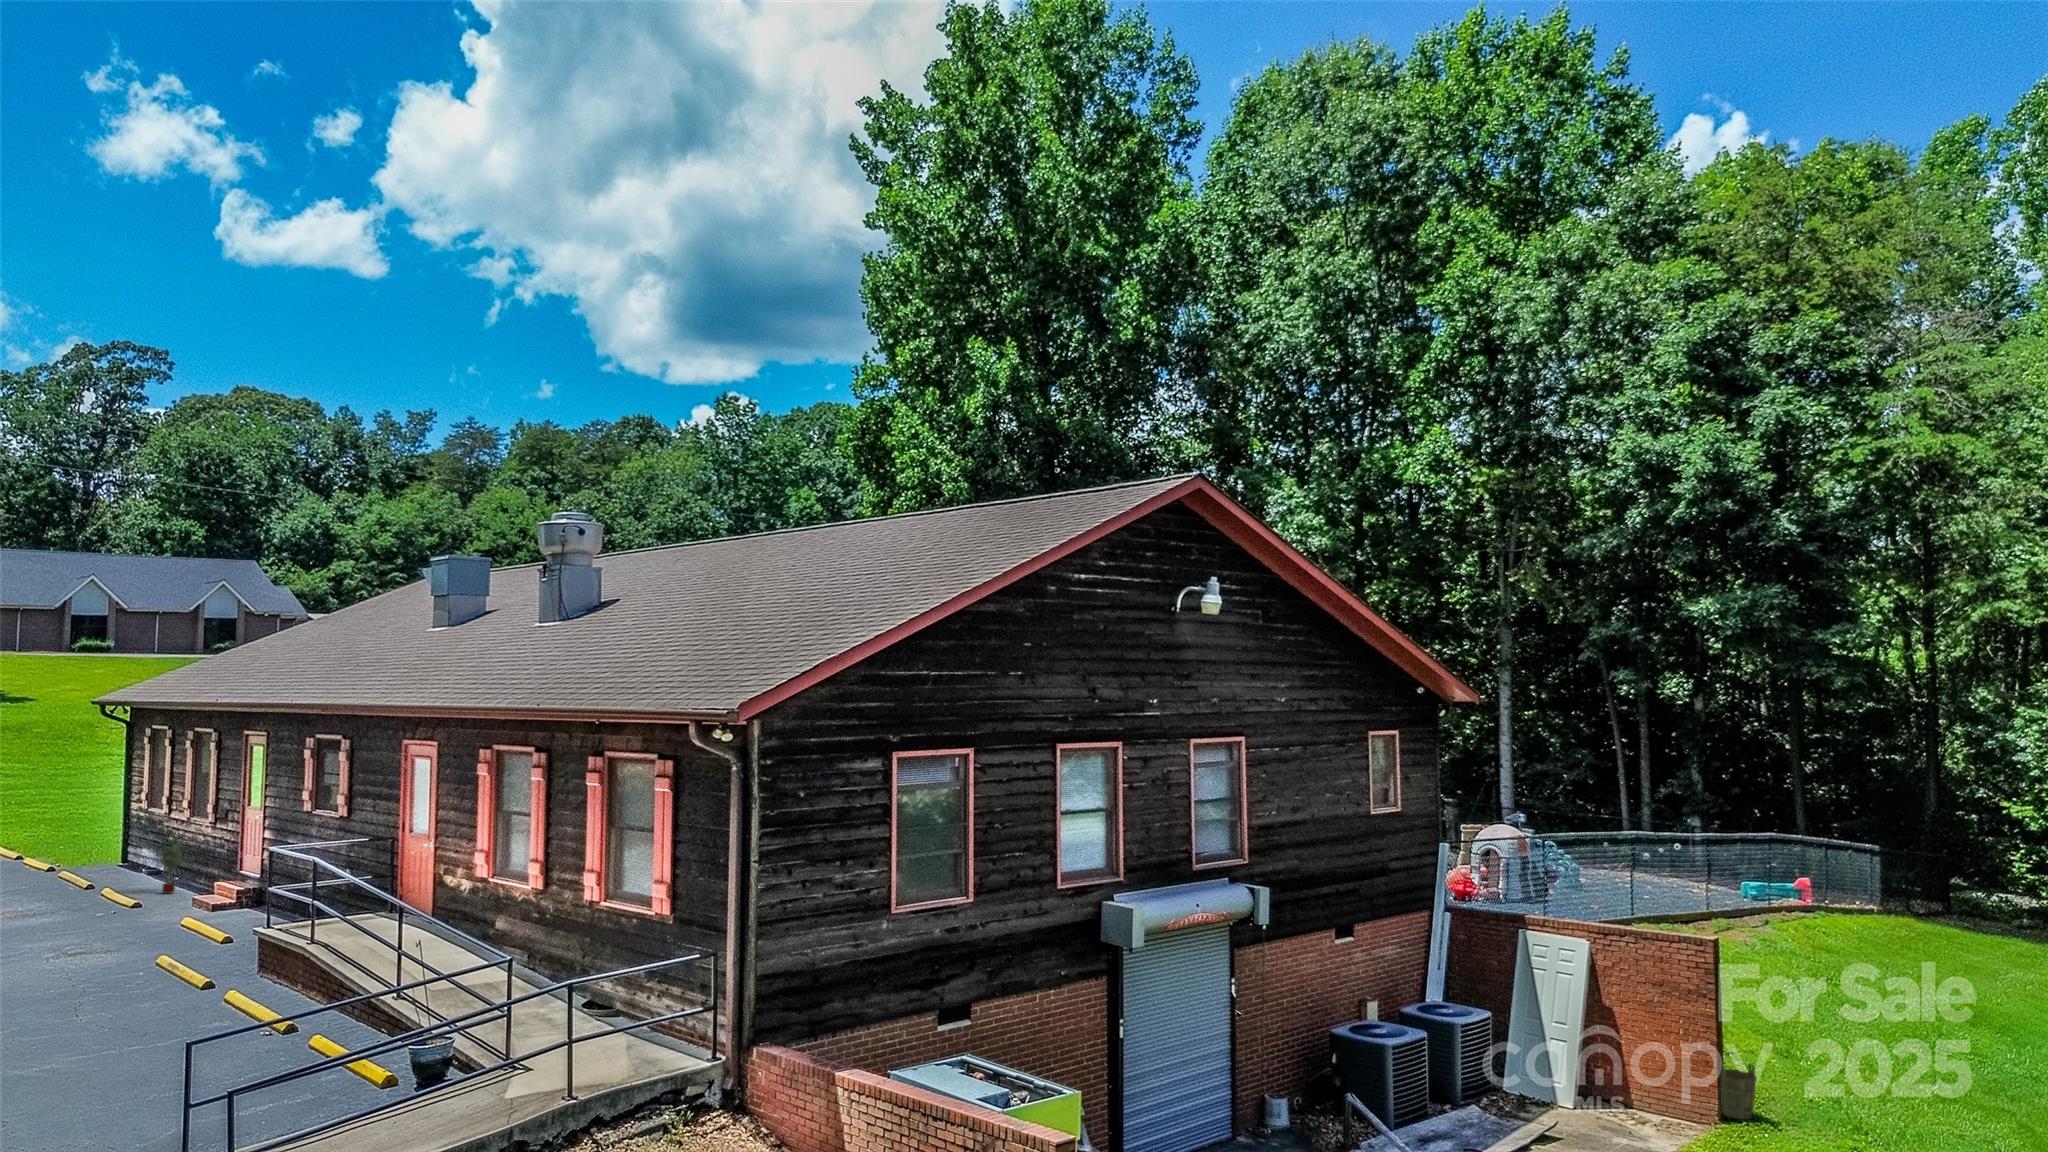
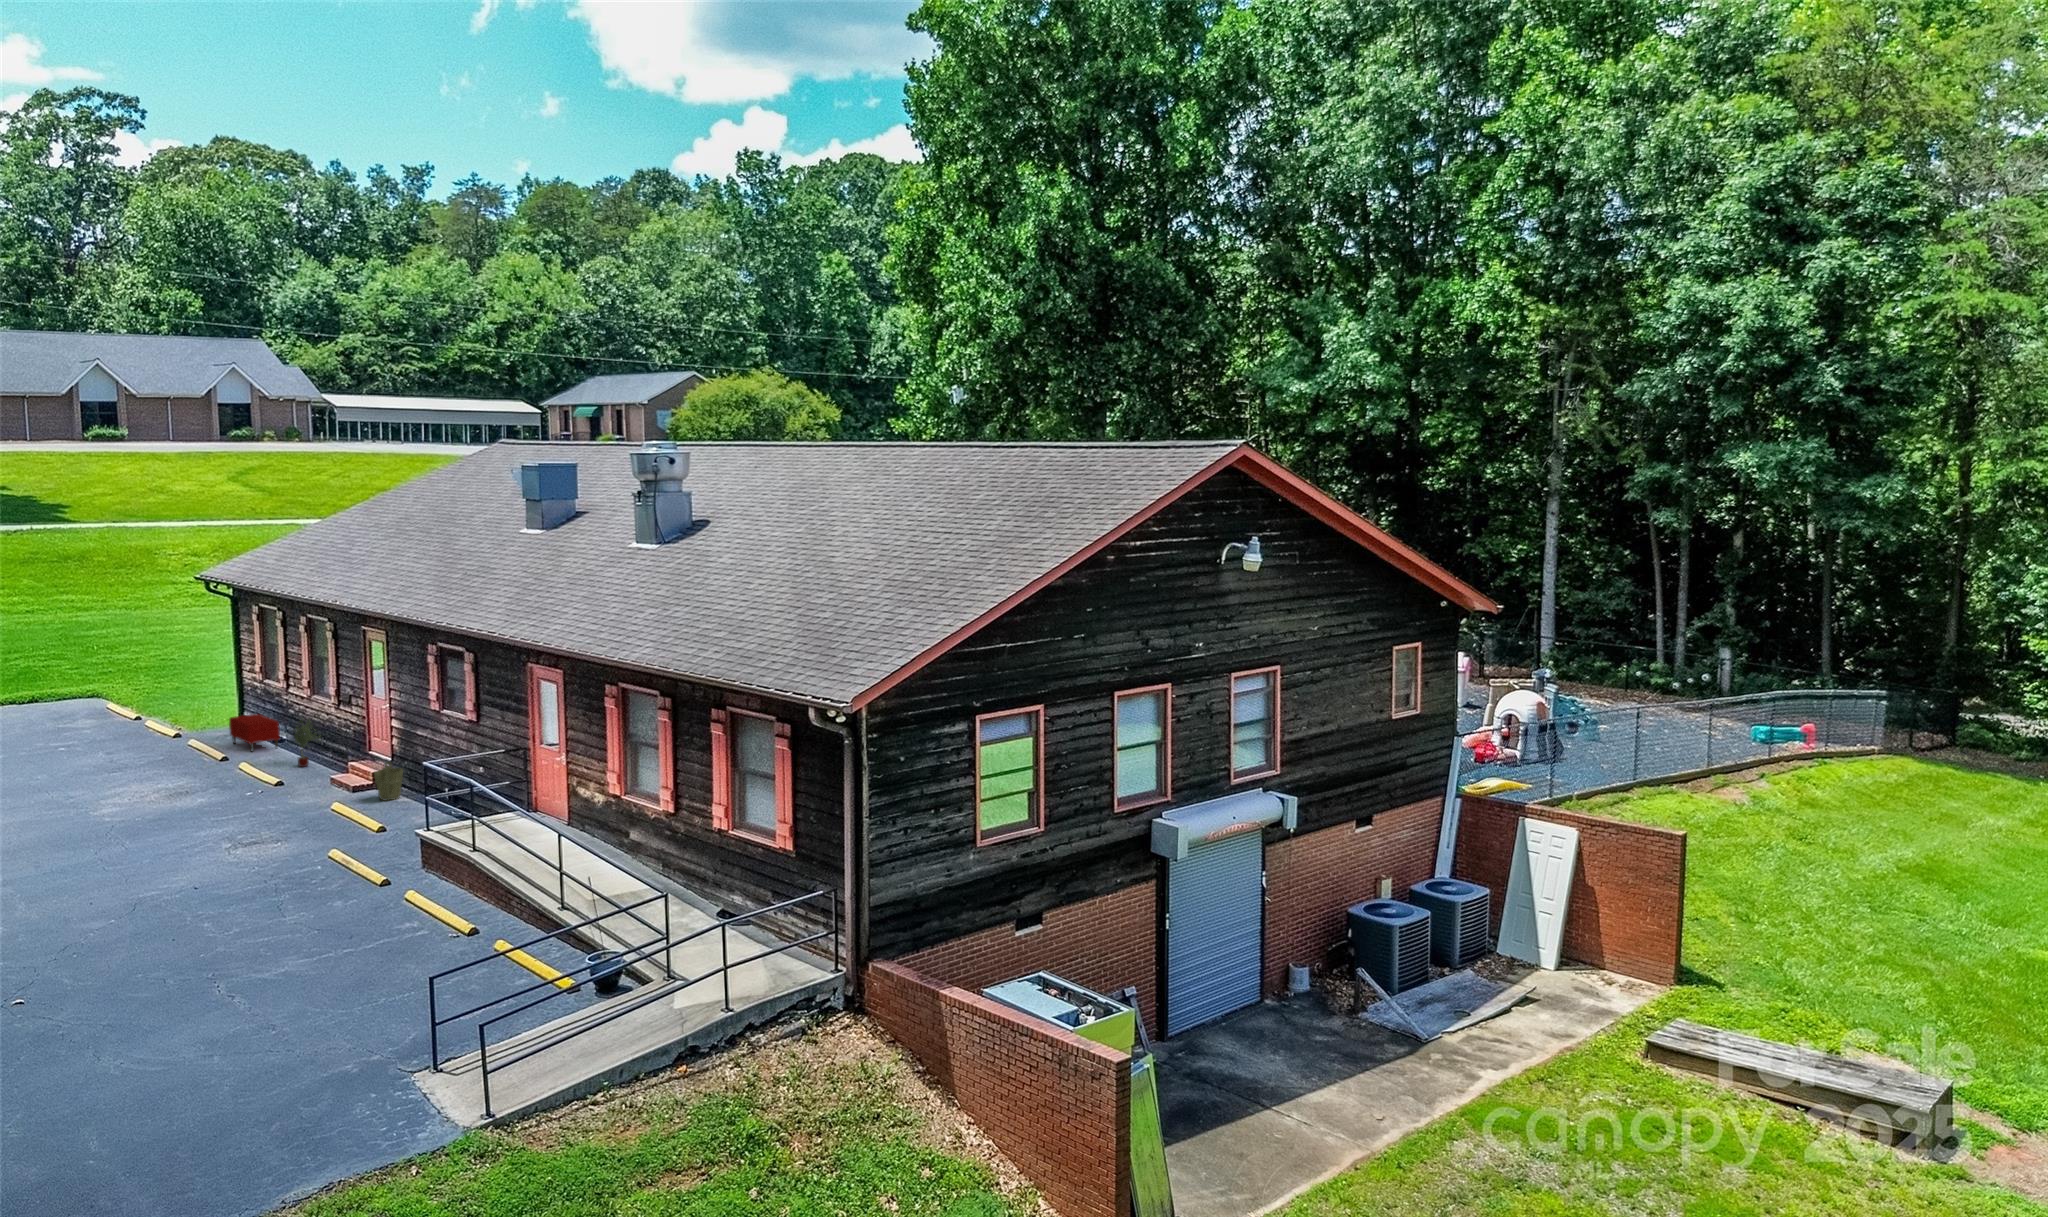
bench: none [98,843,154,882] -> present [229,714,280,751]
bucket: present [1721,1064,1757,1119] -> present [374,762,403,801]

